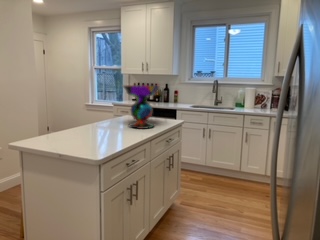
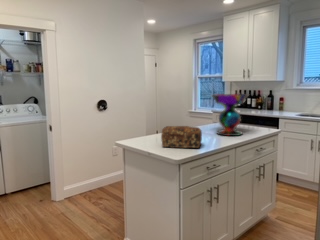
bread loaf: none [73,119,119,146] -> present [161,126,202,148]

